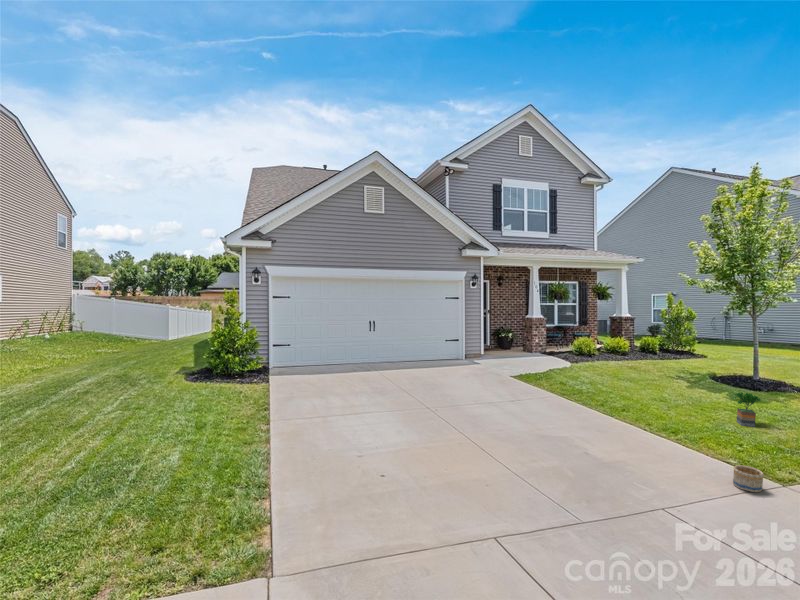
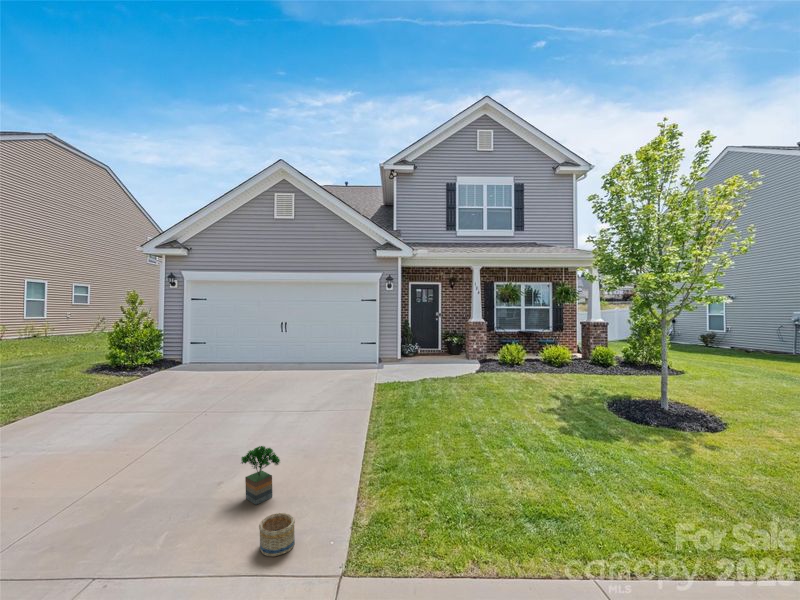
potted tree: present [733,393,761,427] -> present [241,446,280,505]

